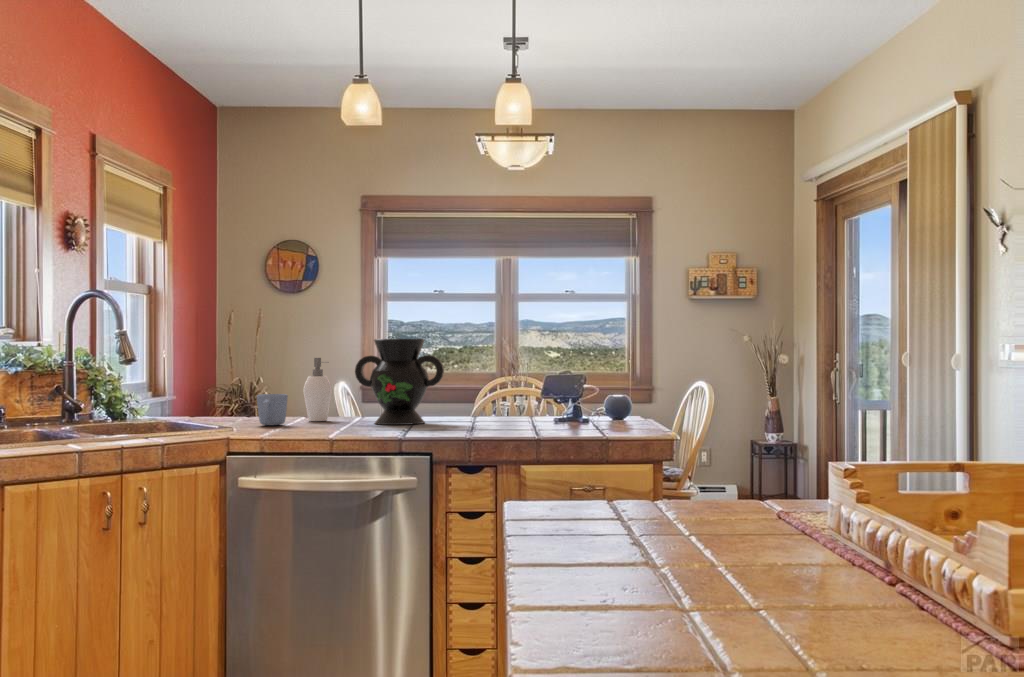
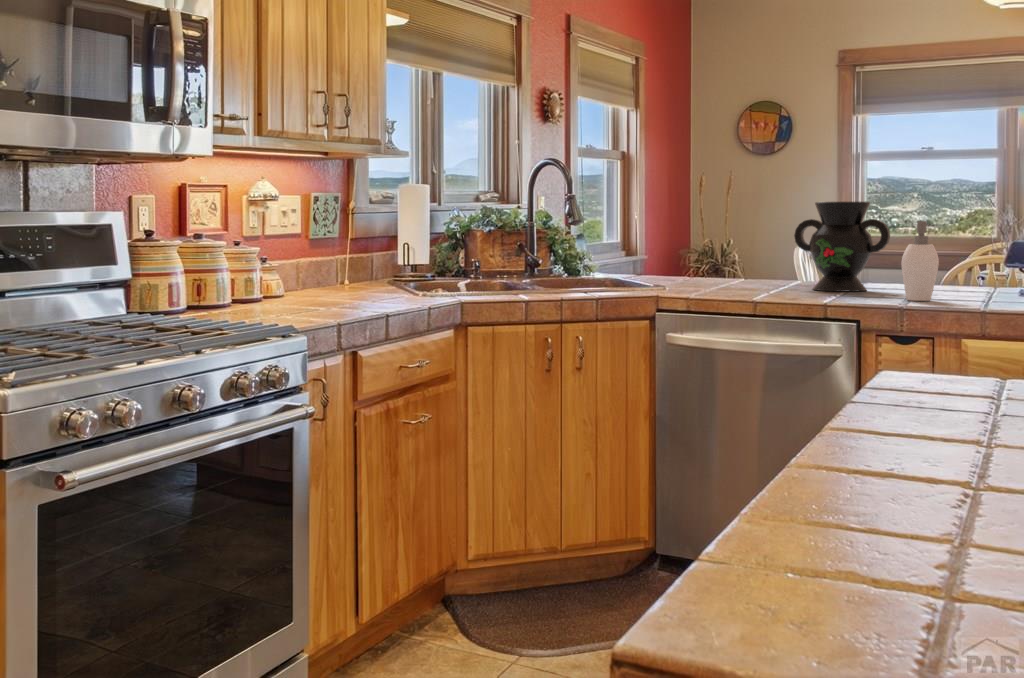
soap dispenser: present [303,358,332,421] -> present [901,221,939,301]
mug: present [257,394,288,425] -> none [696,257,726,287]

